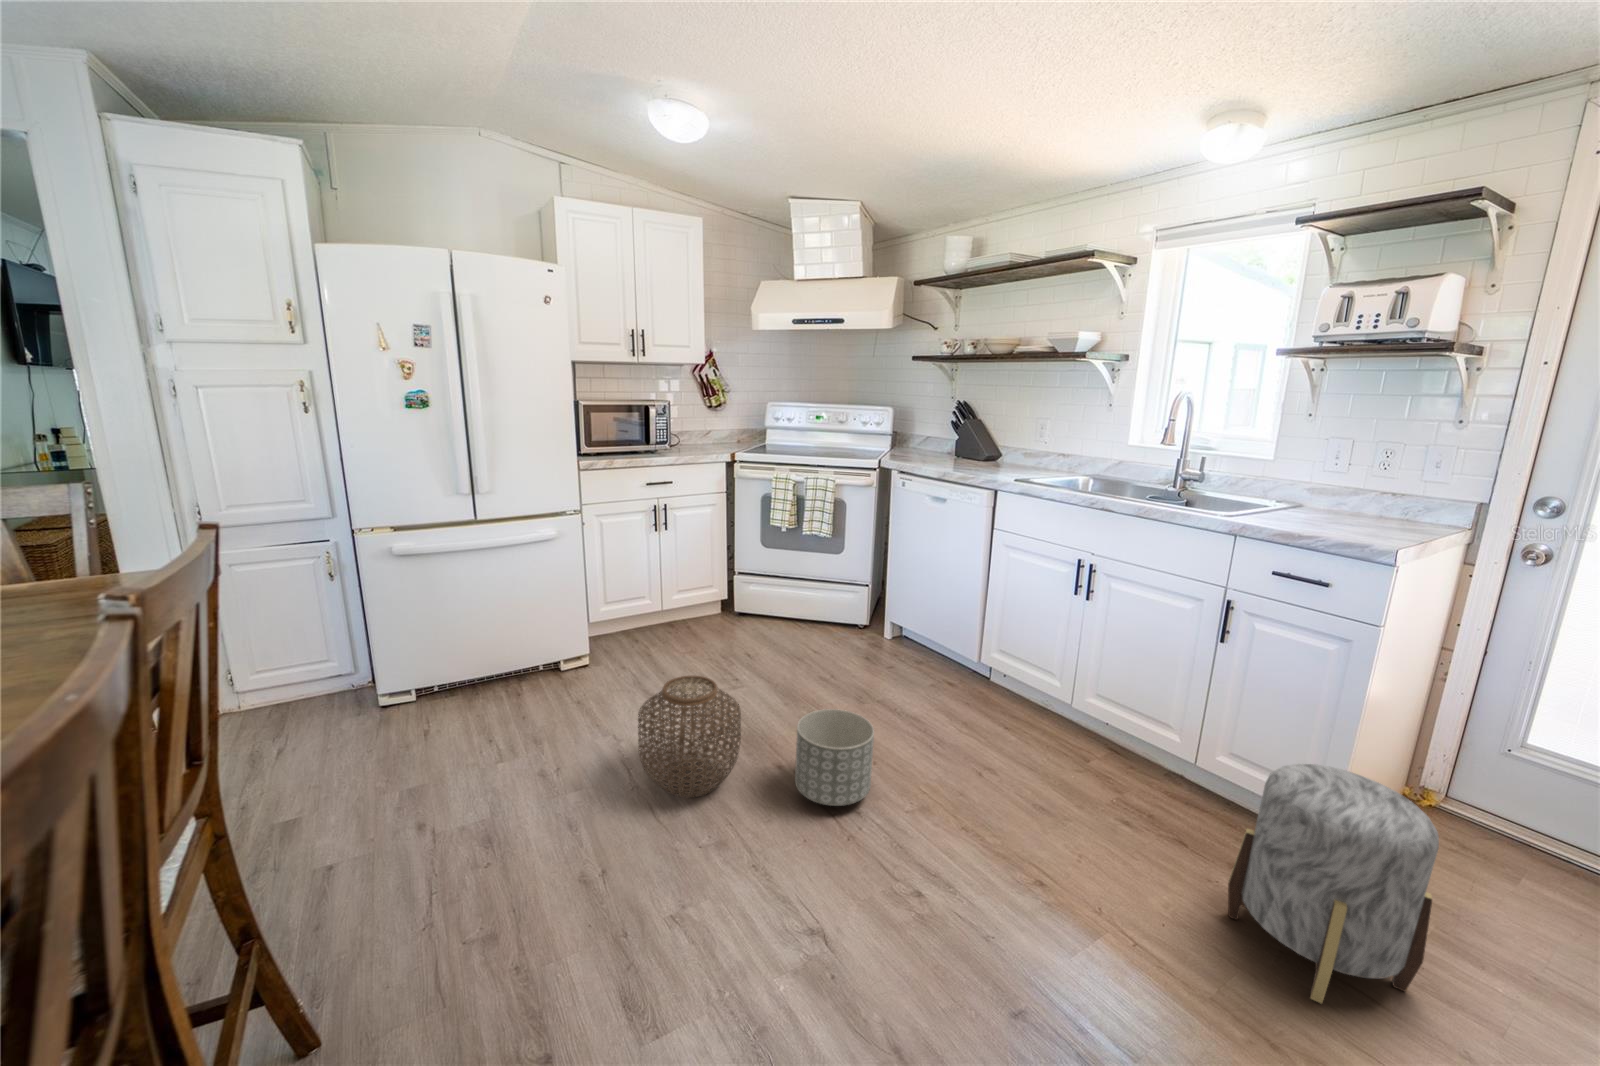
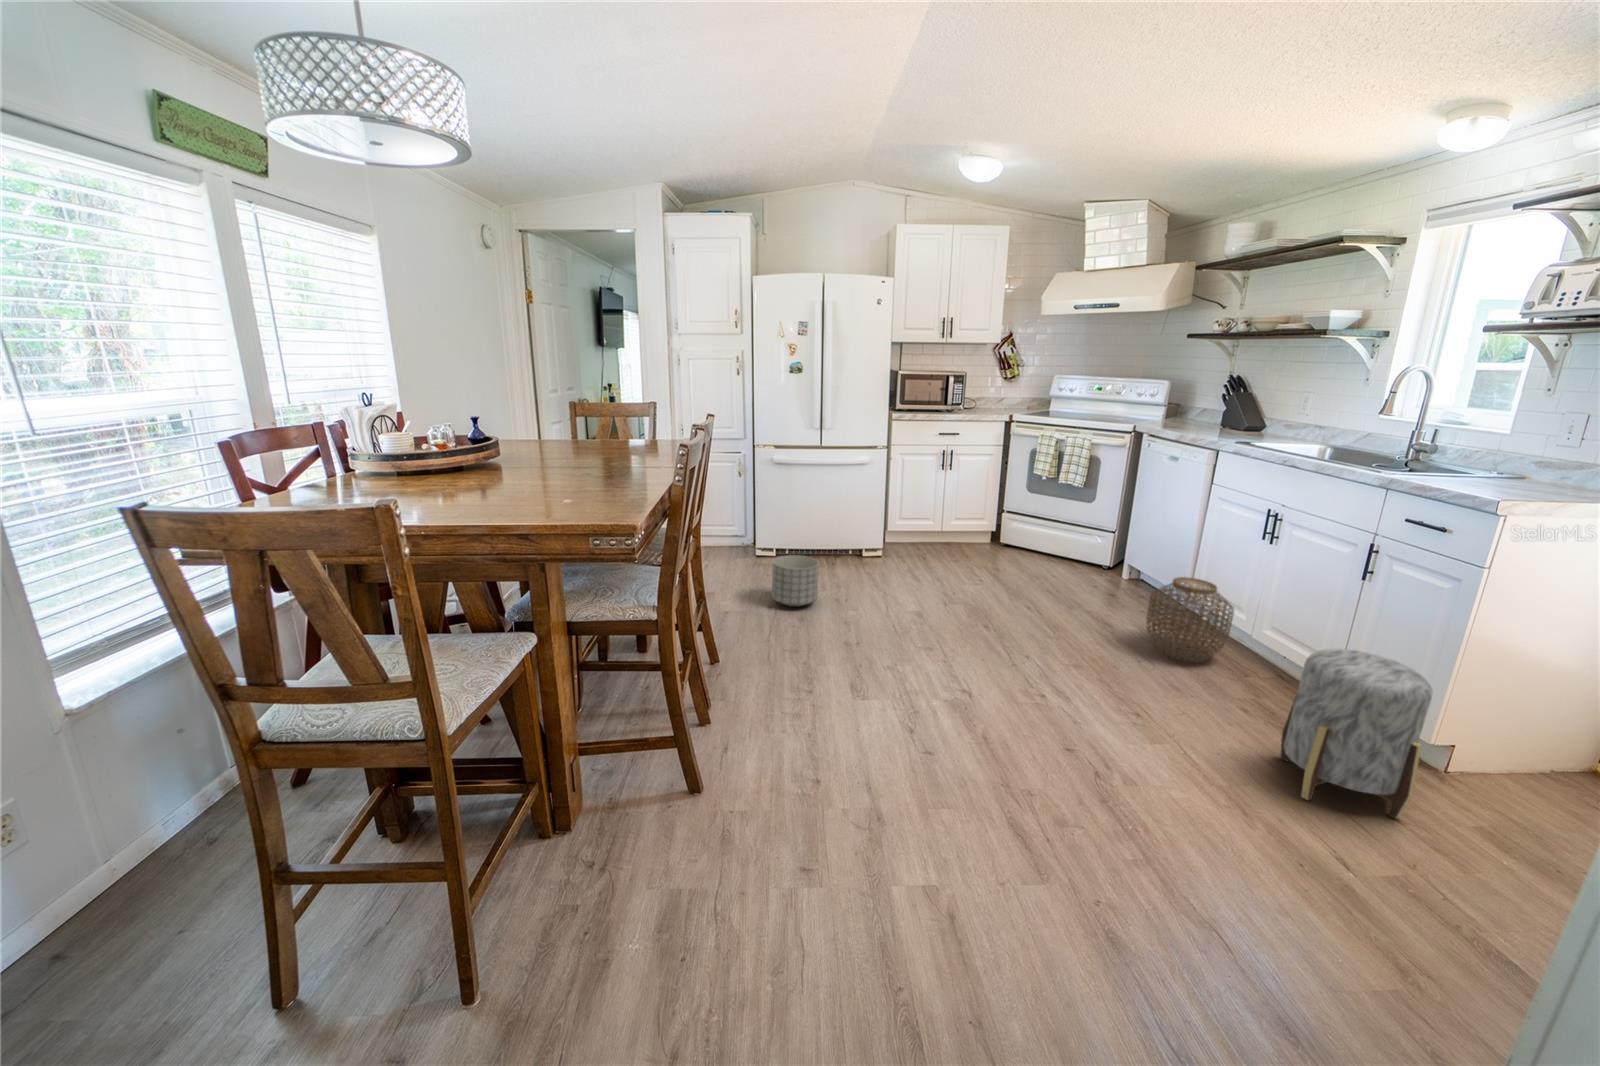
woven basket: present [638,676,741,797] -> present [1146,577,1234,663]
planter: present [795,709,874,806] -> present [772,555,819,607]

